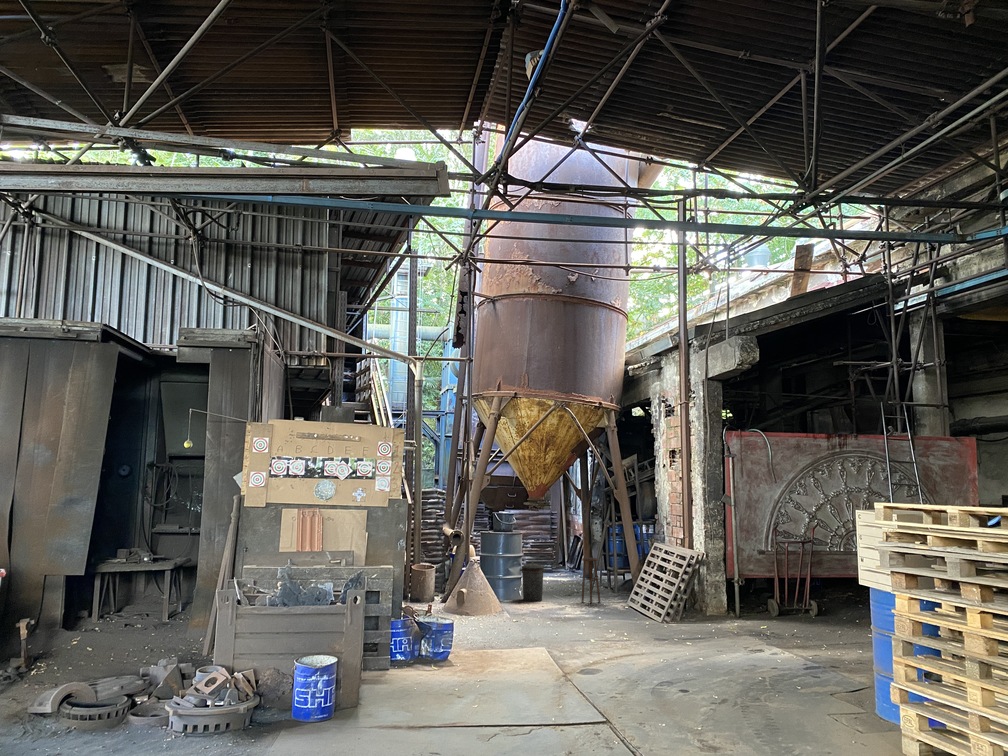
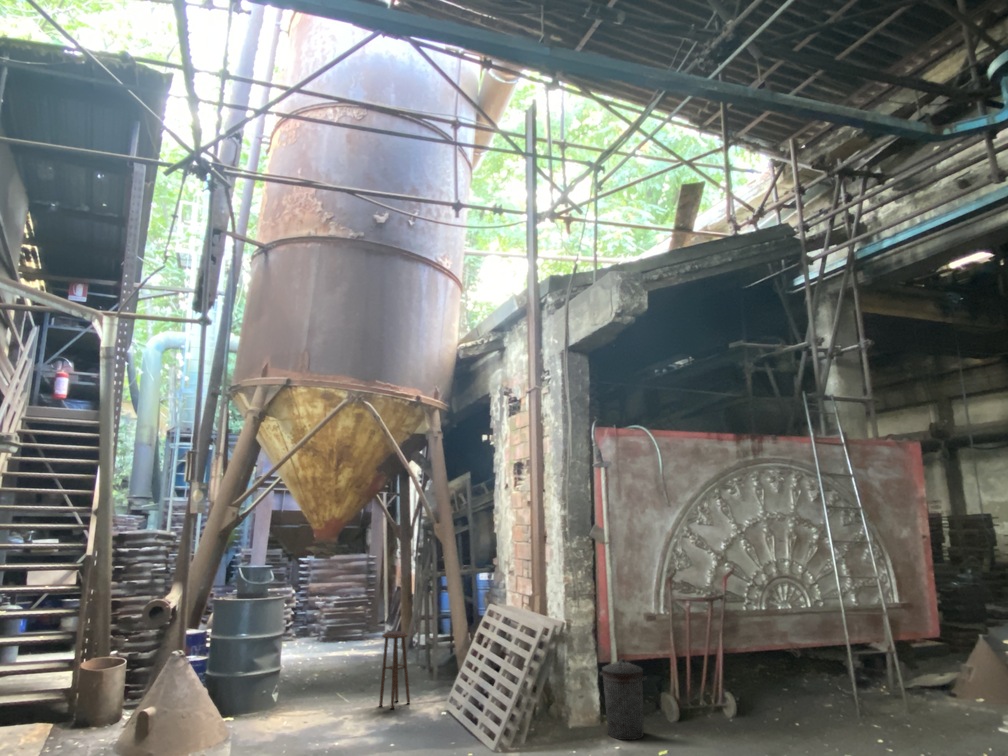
trash can: present [520,562,546,602] -> present [600,659,647,740]

